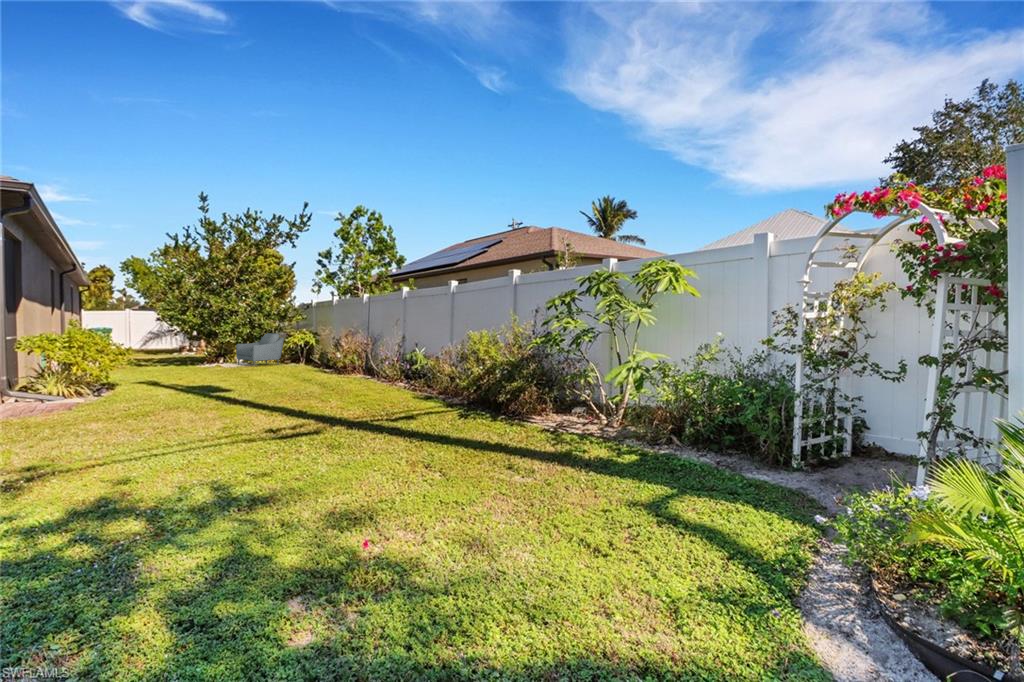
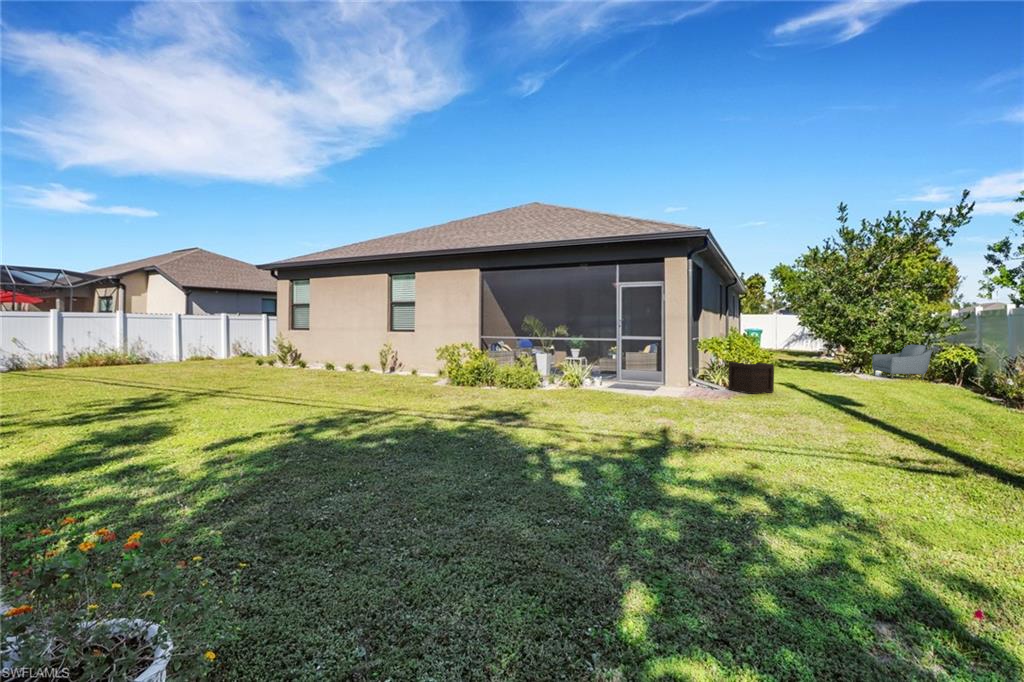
wooden crate: none [59,355,130,397] -> present [728,362,774,394]

